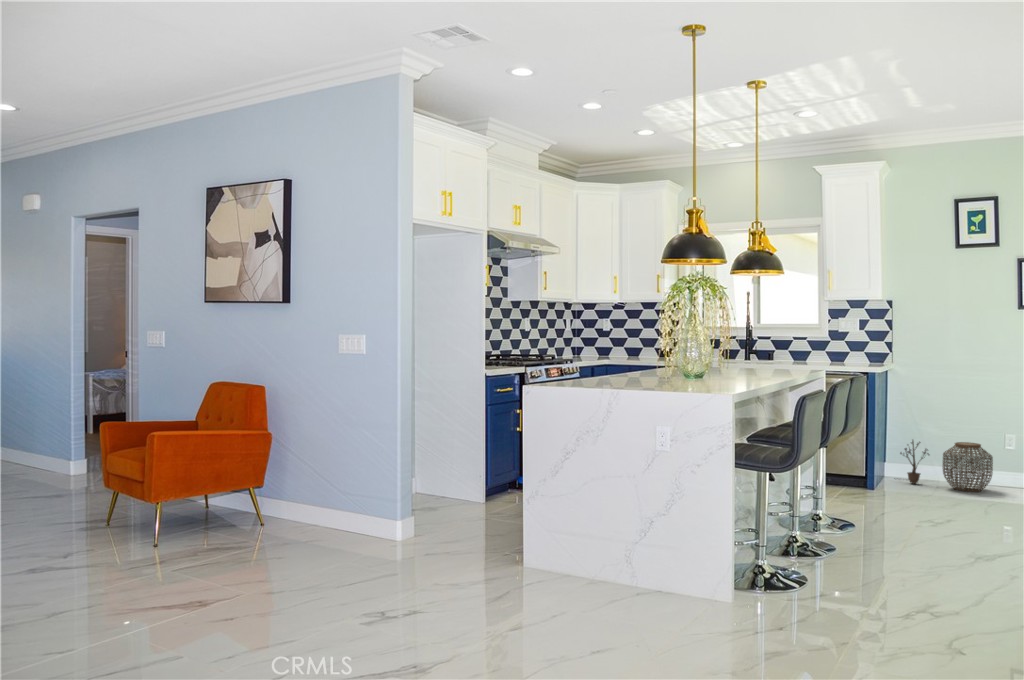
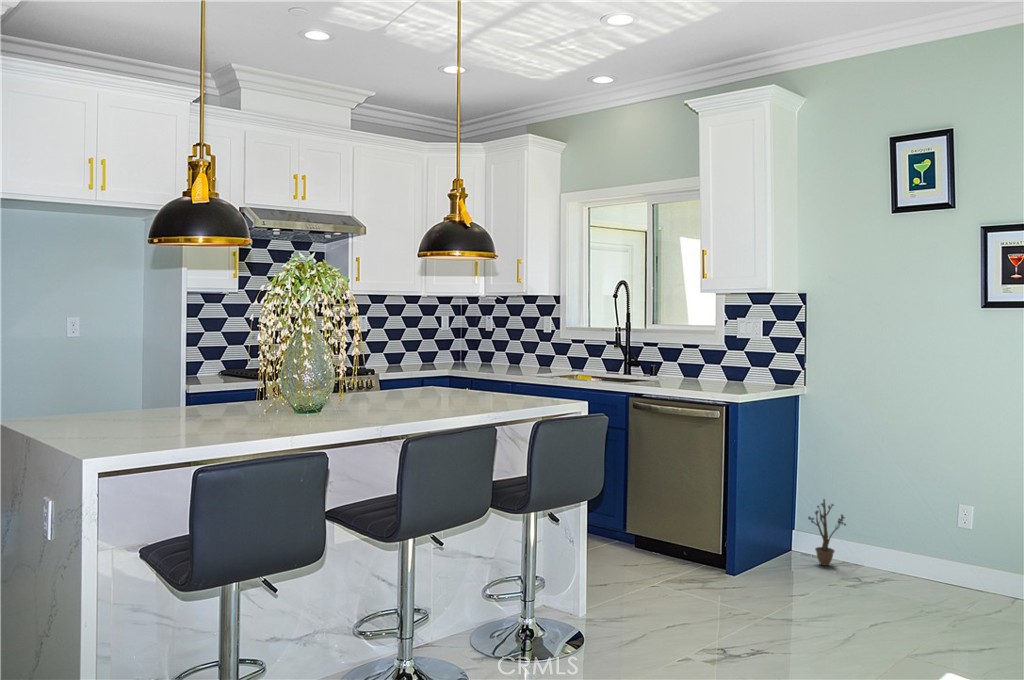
woven basket: present [943,442,993,492] -> none [855,511,931,591]

